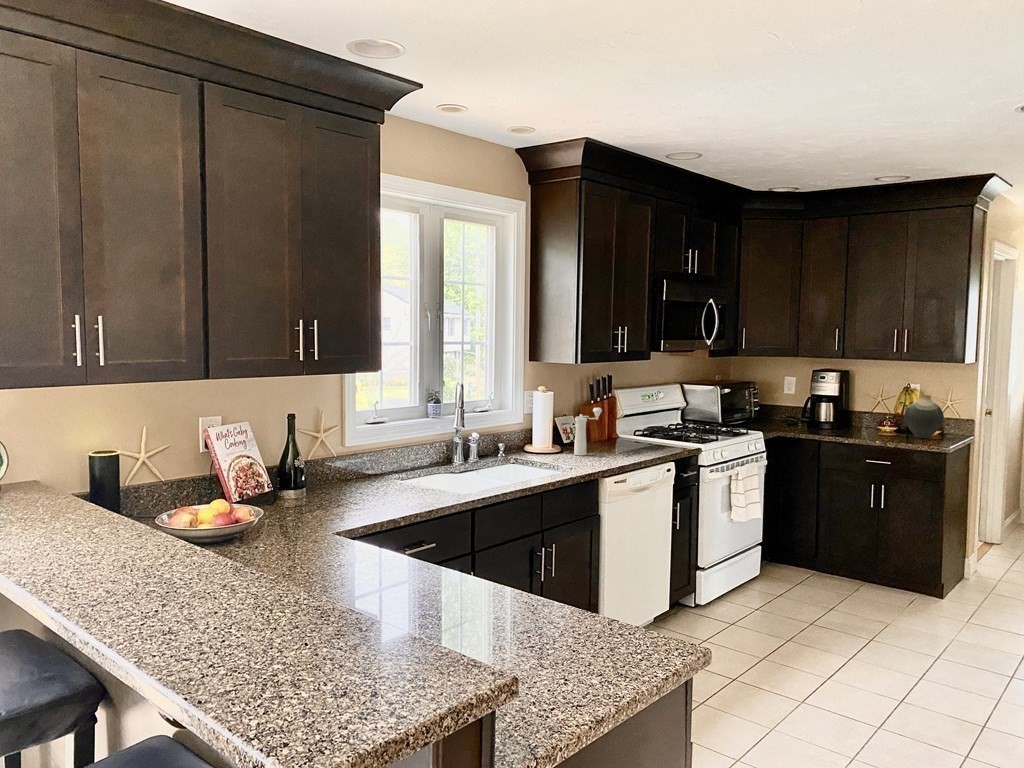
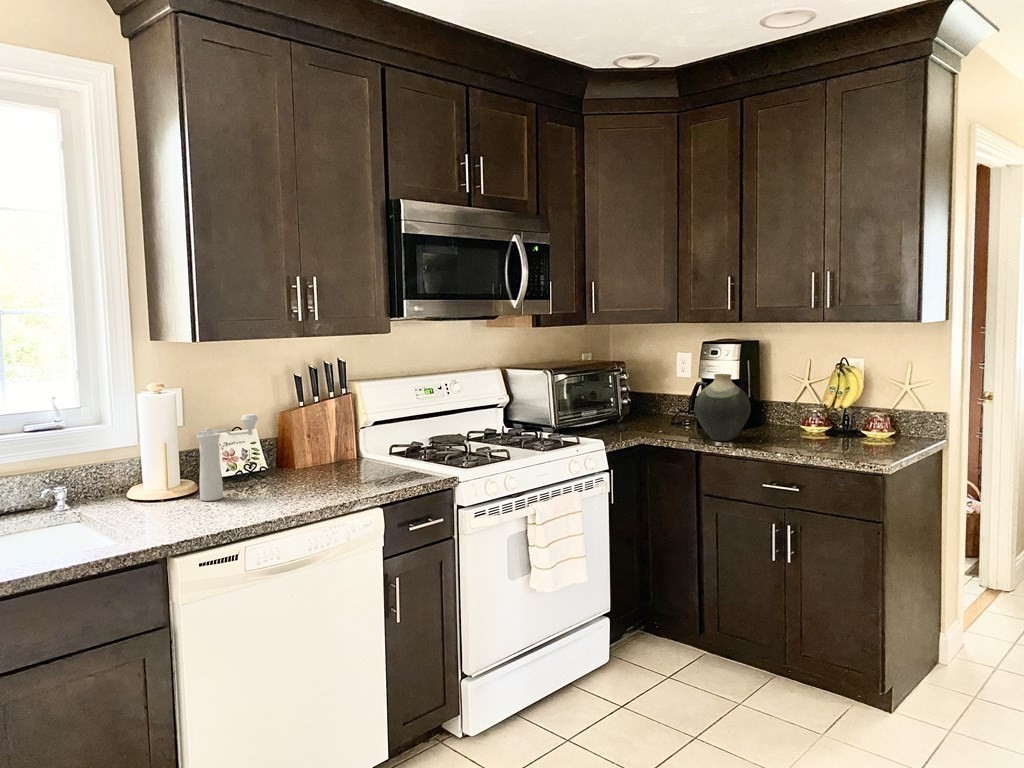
vase: present [904,395,944,438] -> present [695,374,751,441]

